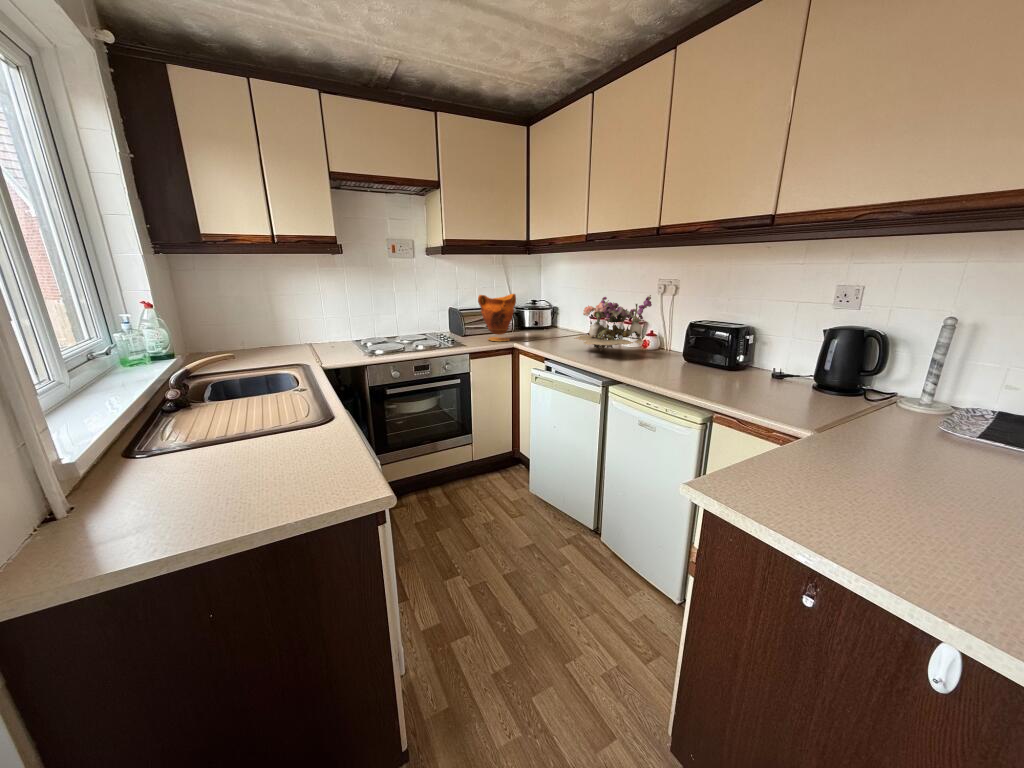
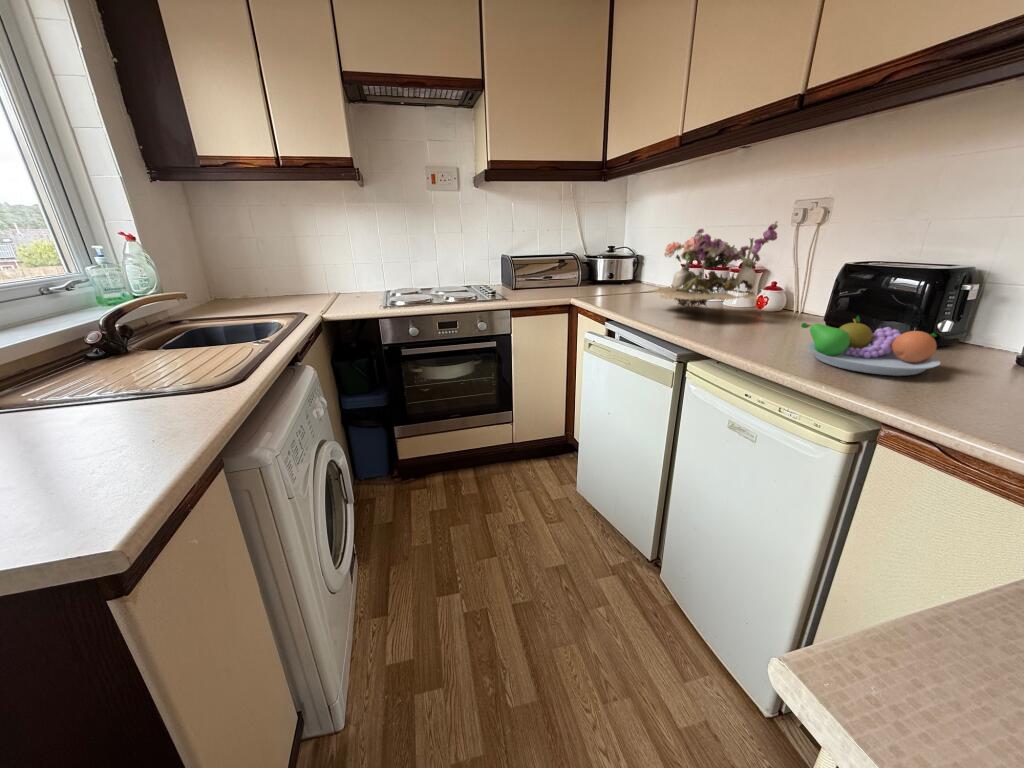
vase: present [478,294,516,341] -> none [527,232,580,295]
fruit bowl: none [671,354,738,387] -> present [801,316,940,376]

